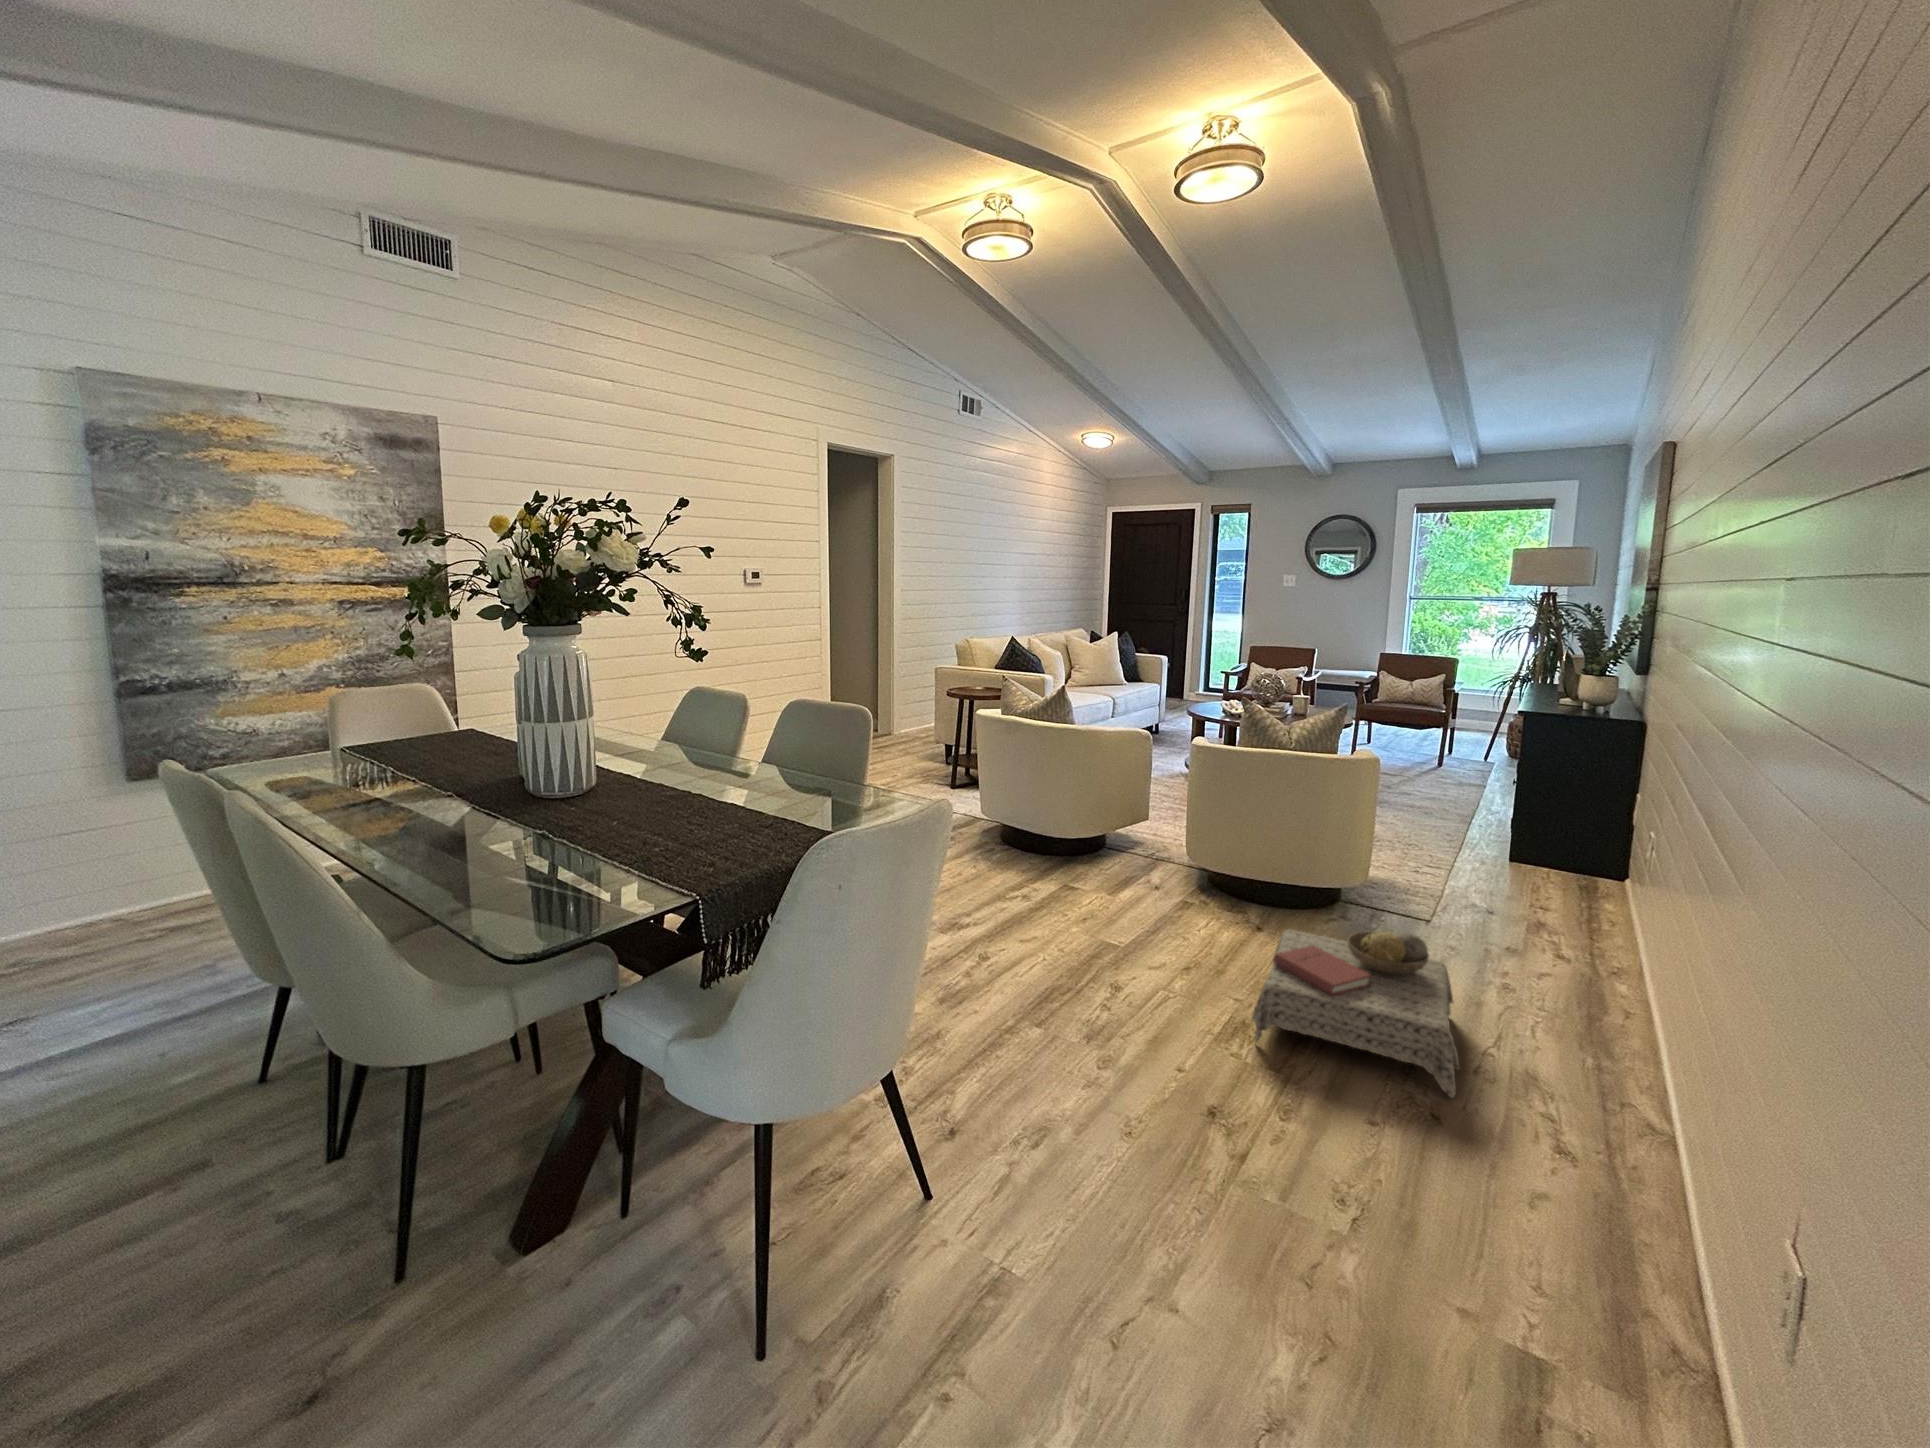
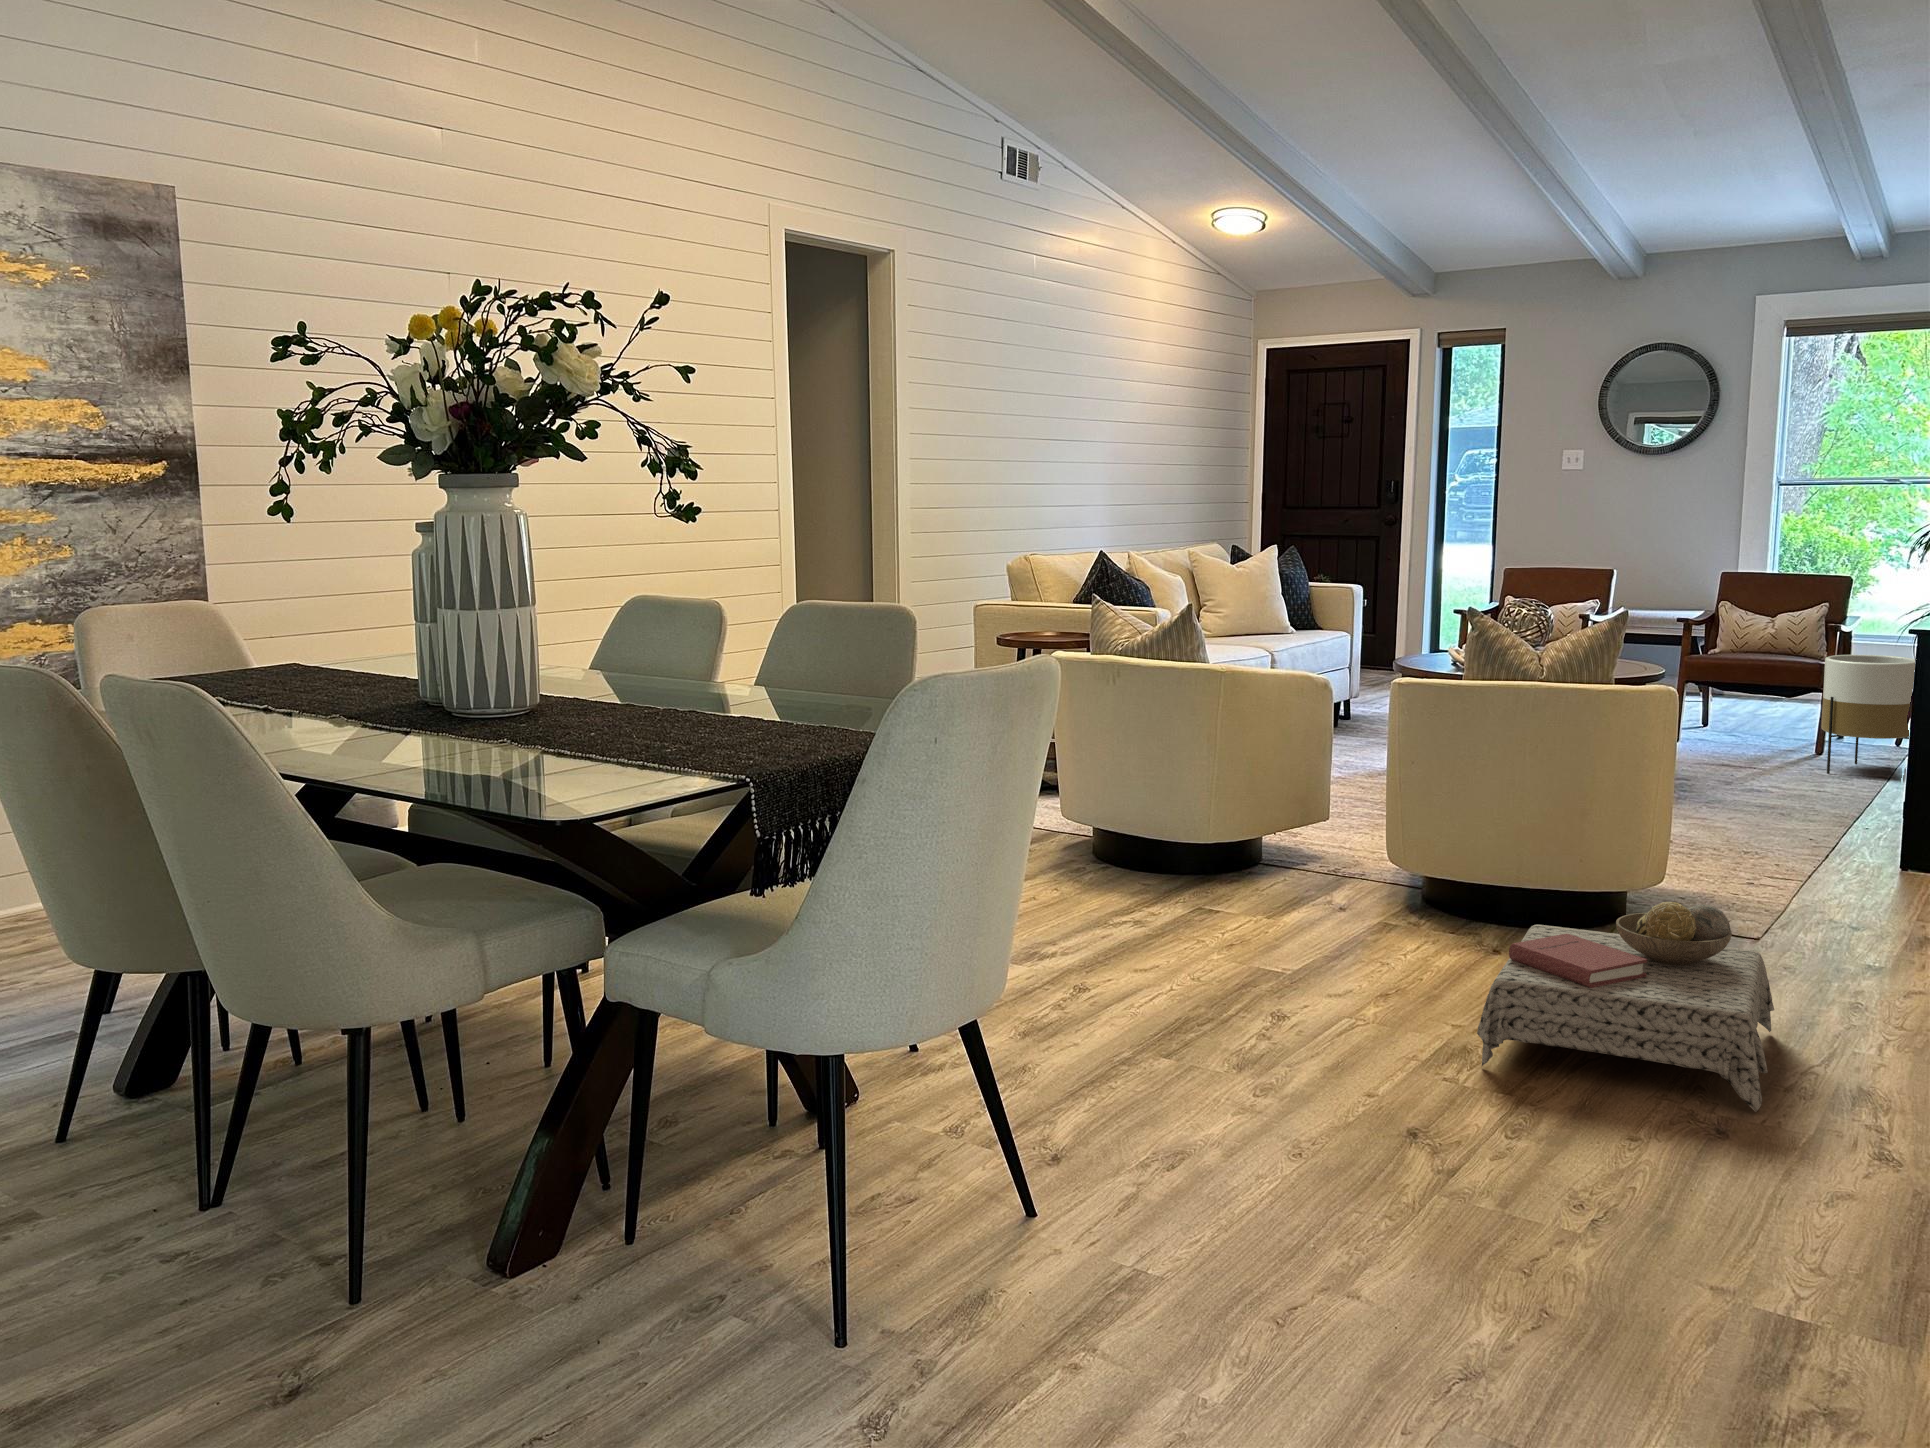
planter: none [1445,713,1508,789] -> present [1821,655,1915,774]

